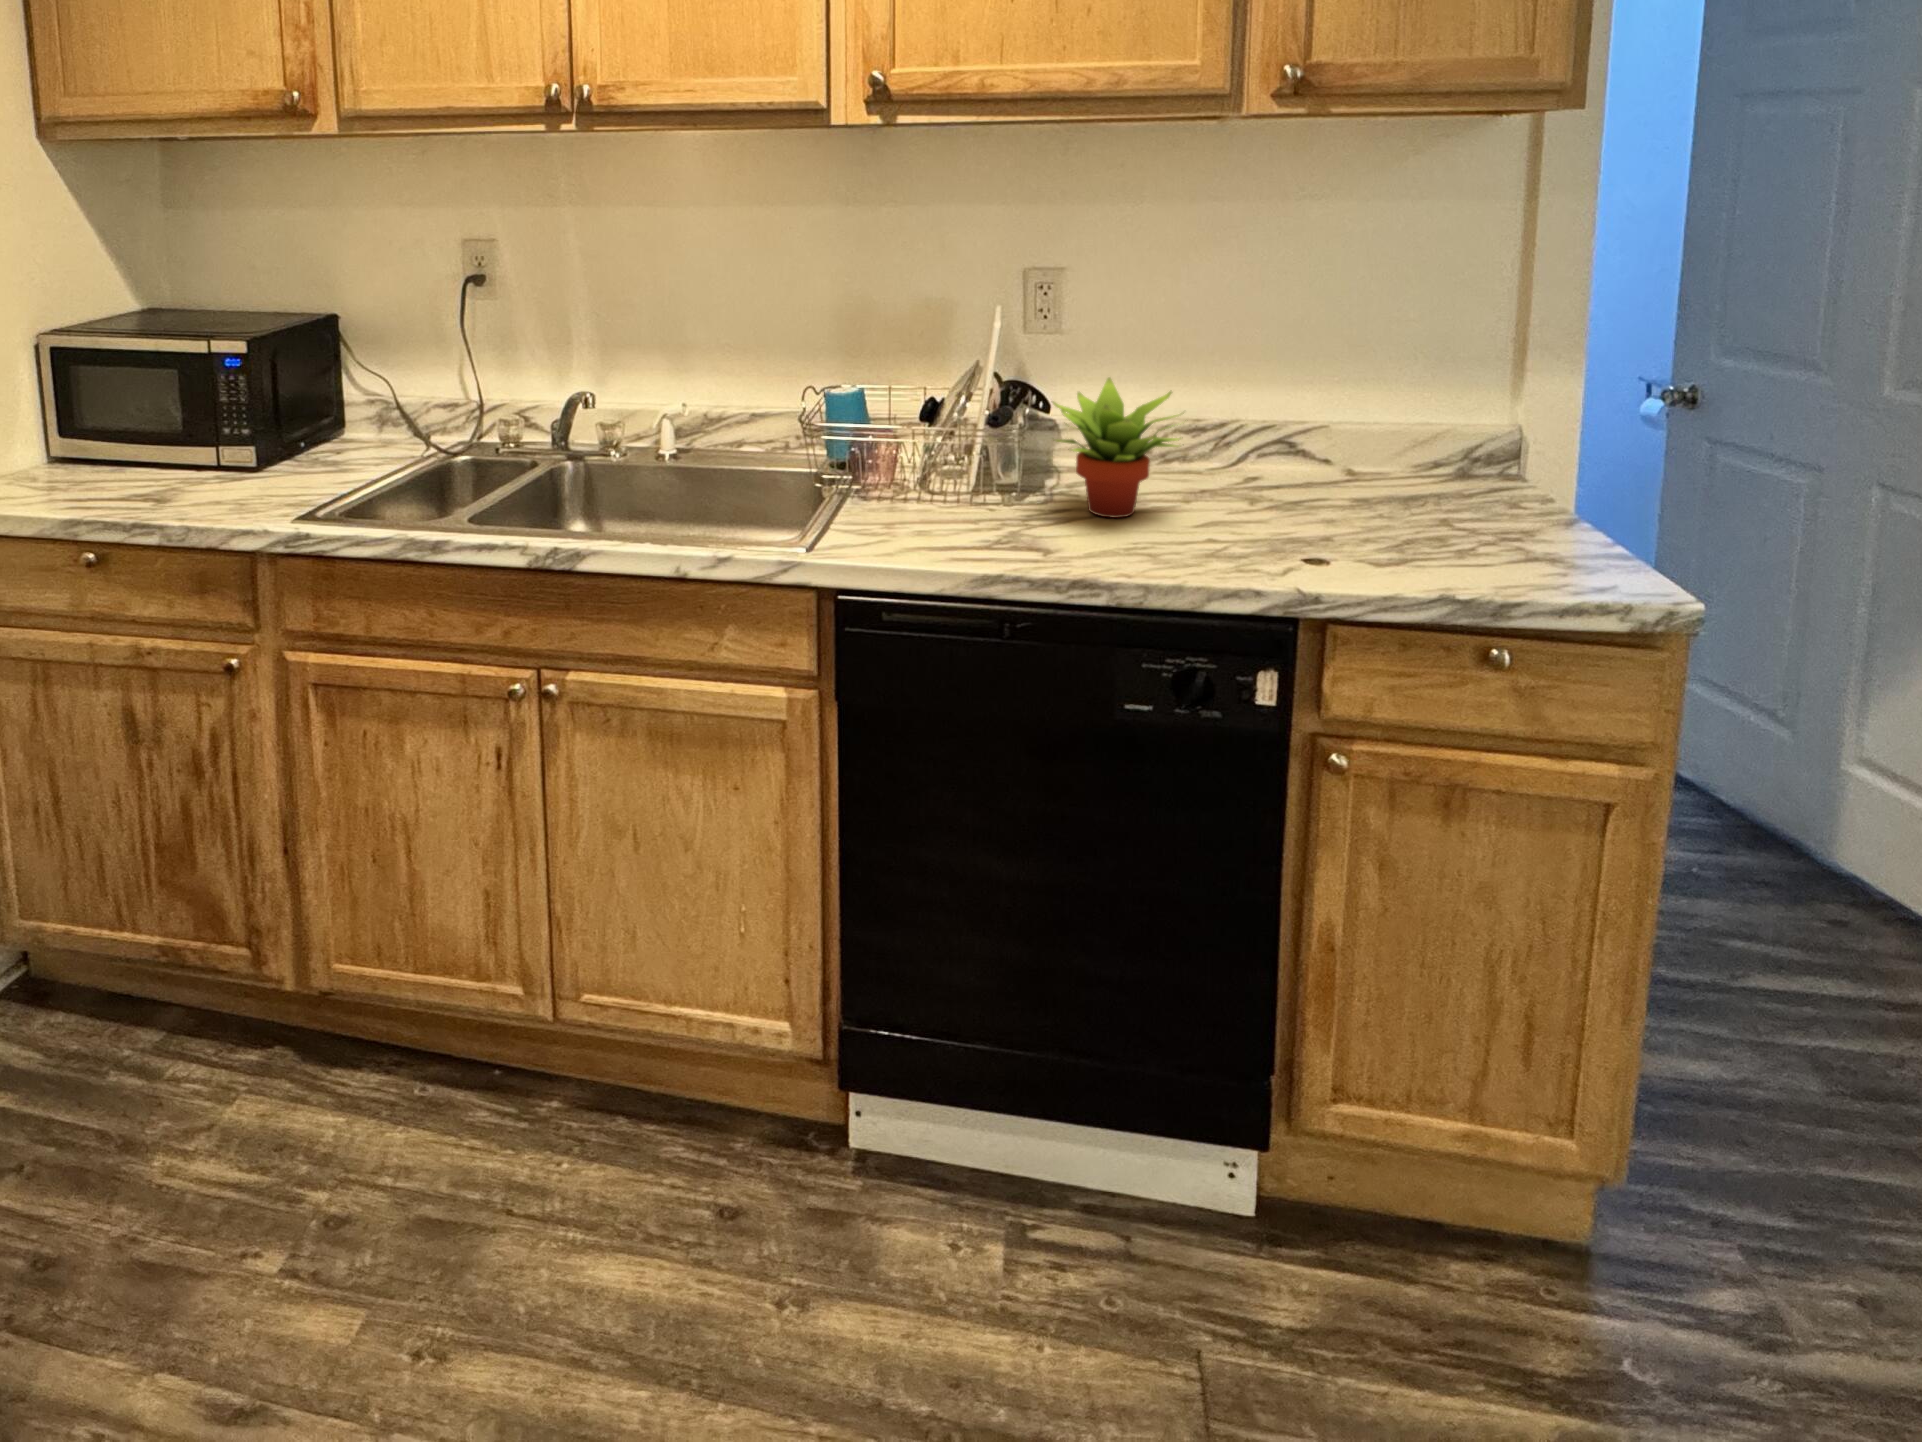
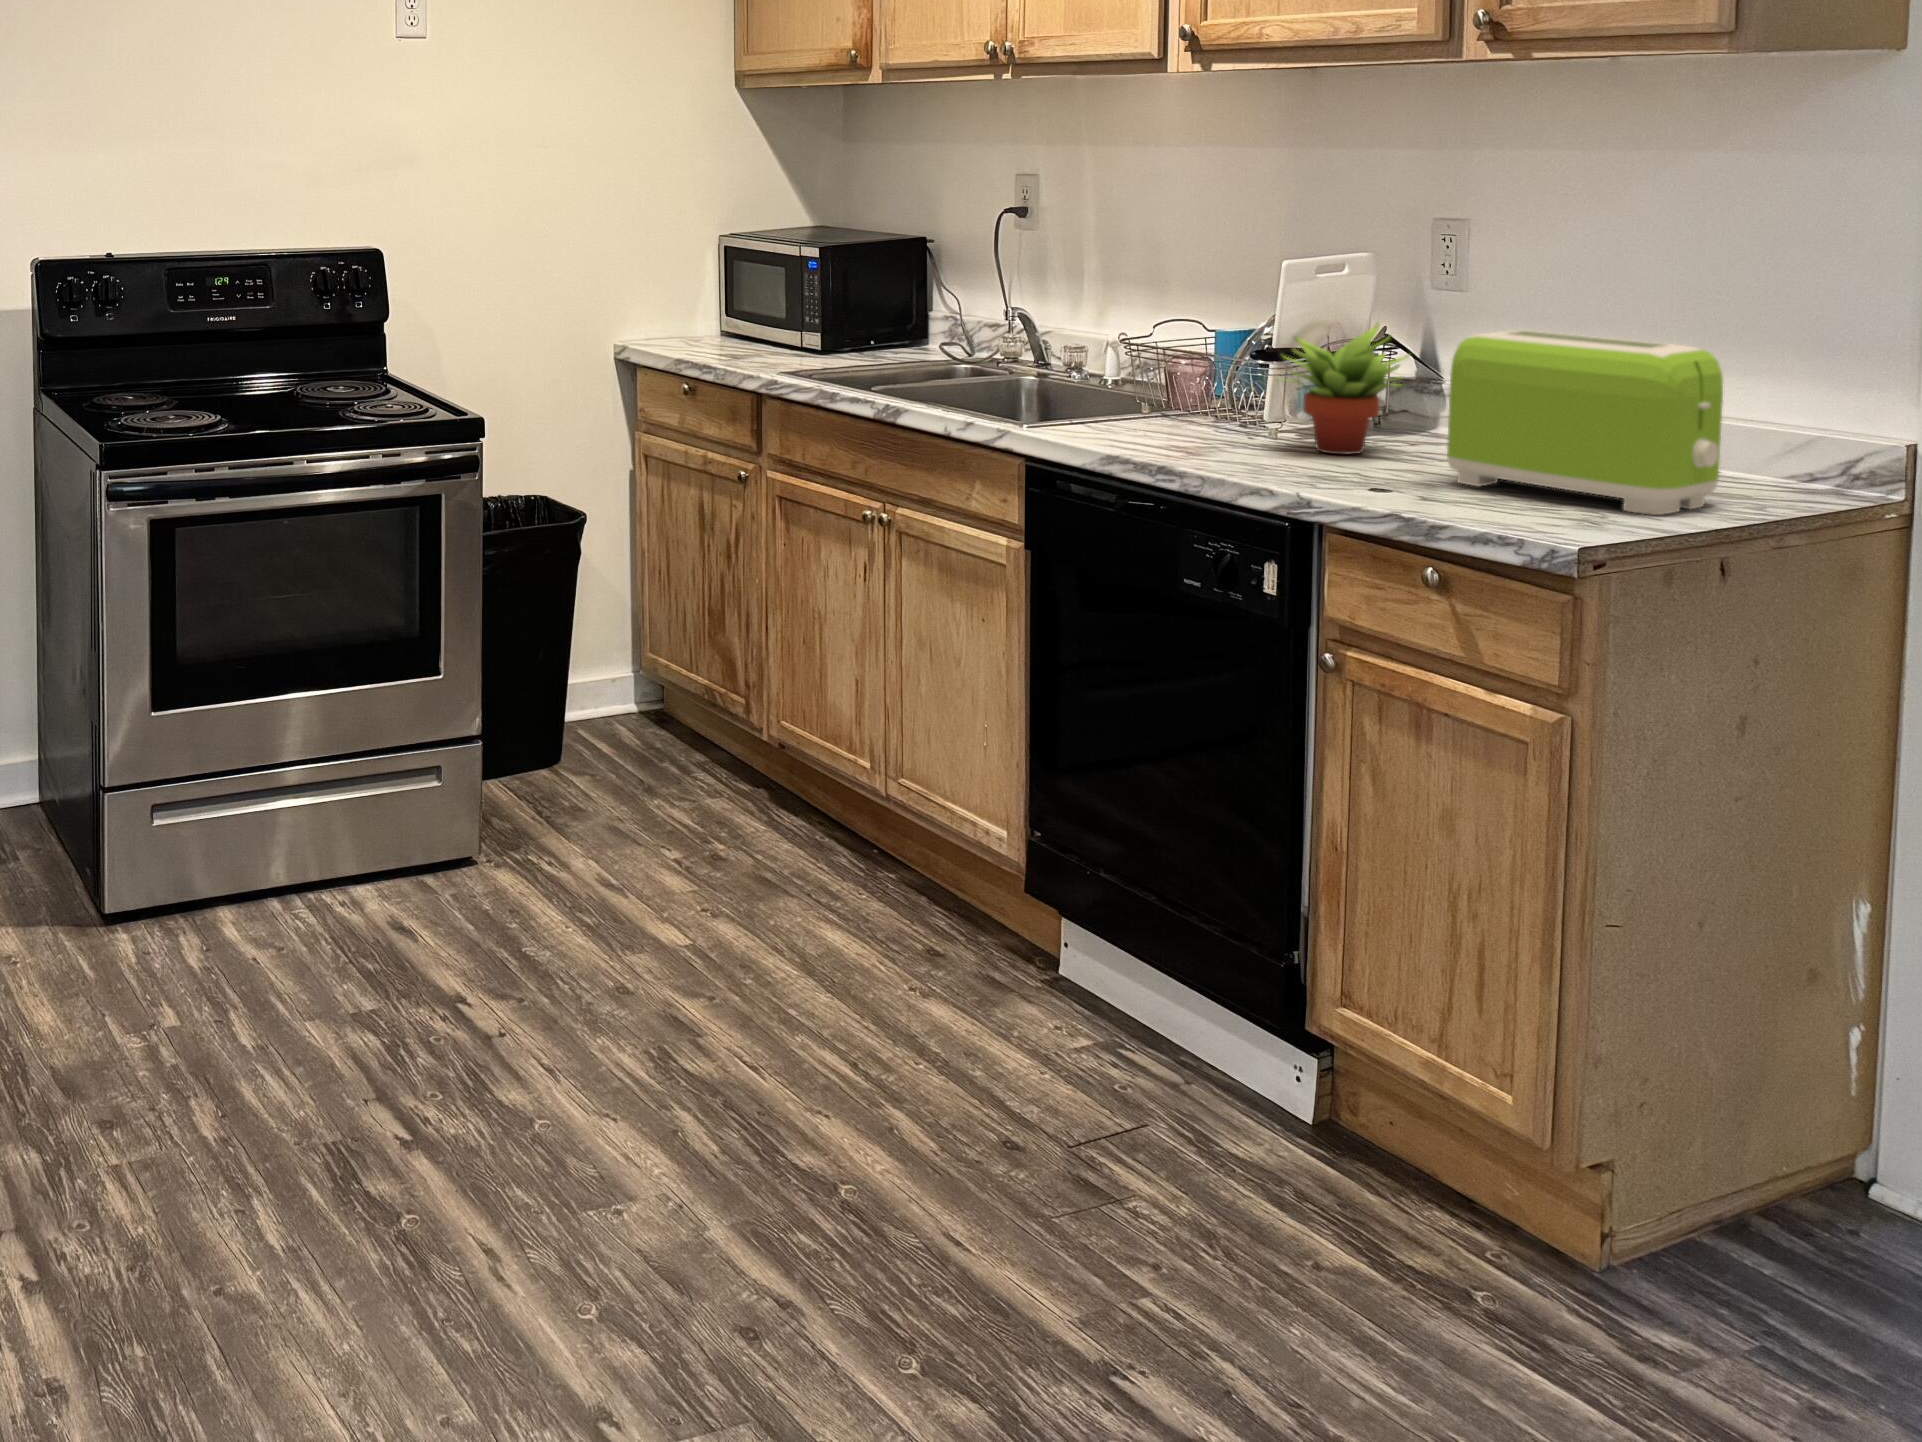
toaster: none [1284,376,1544,538] -> present [1447,330,1723,515]

